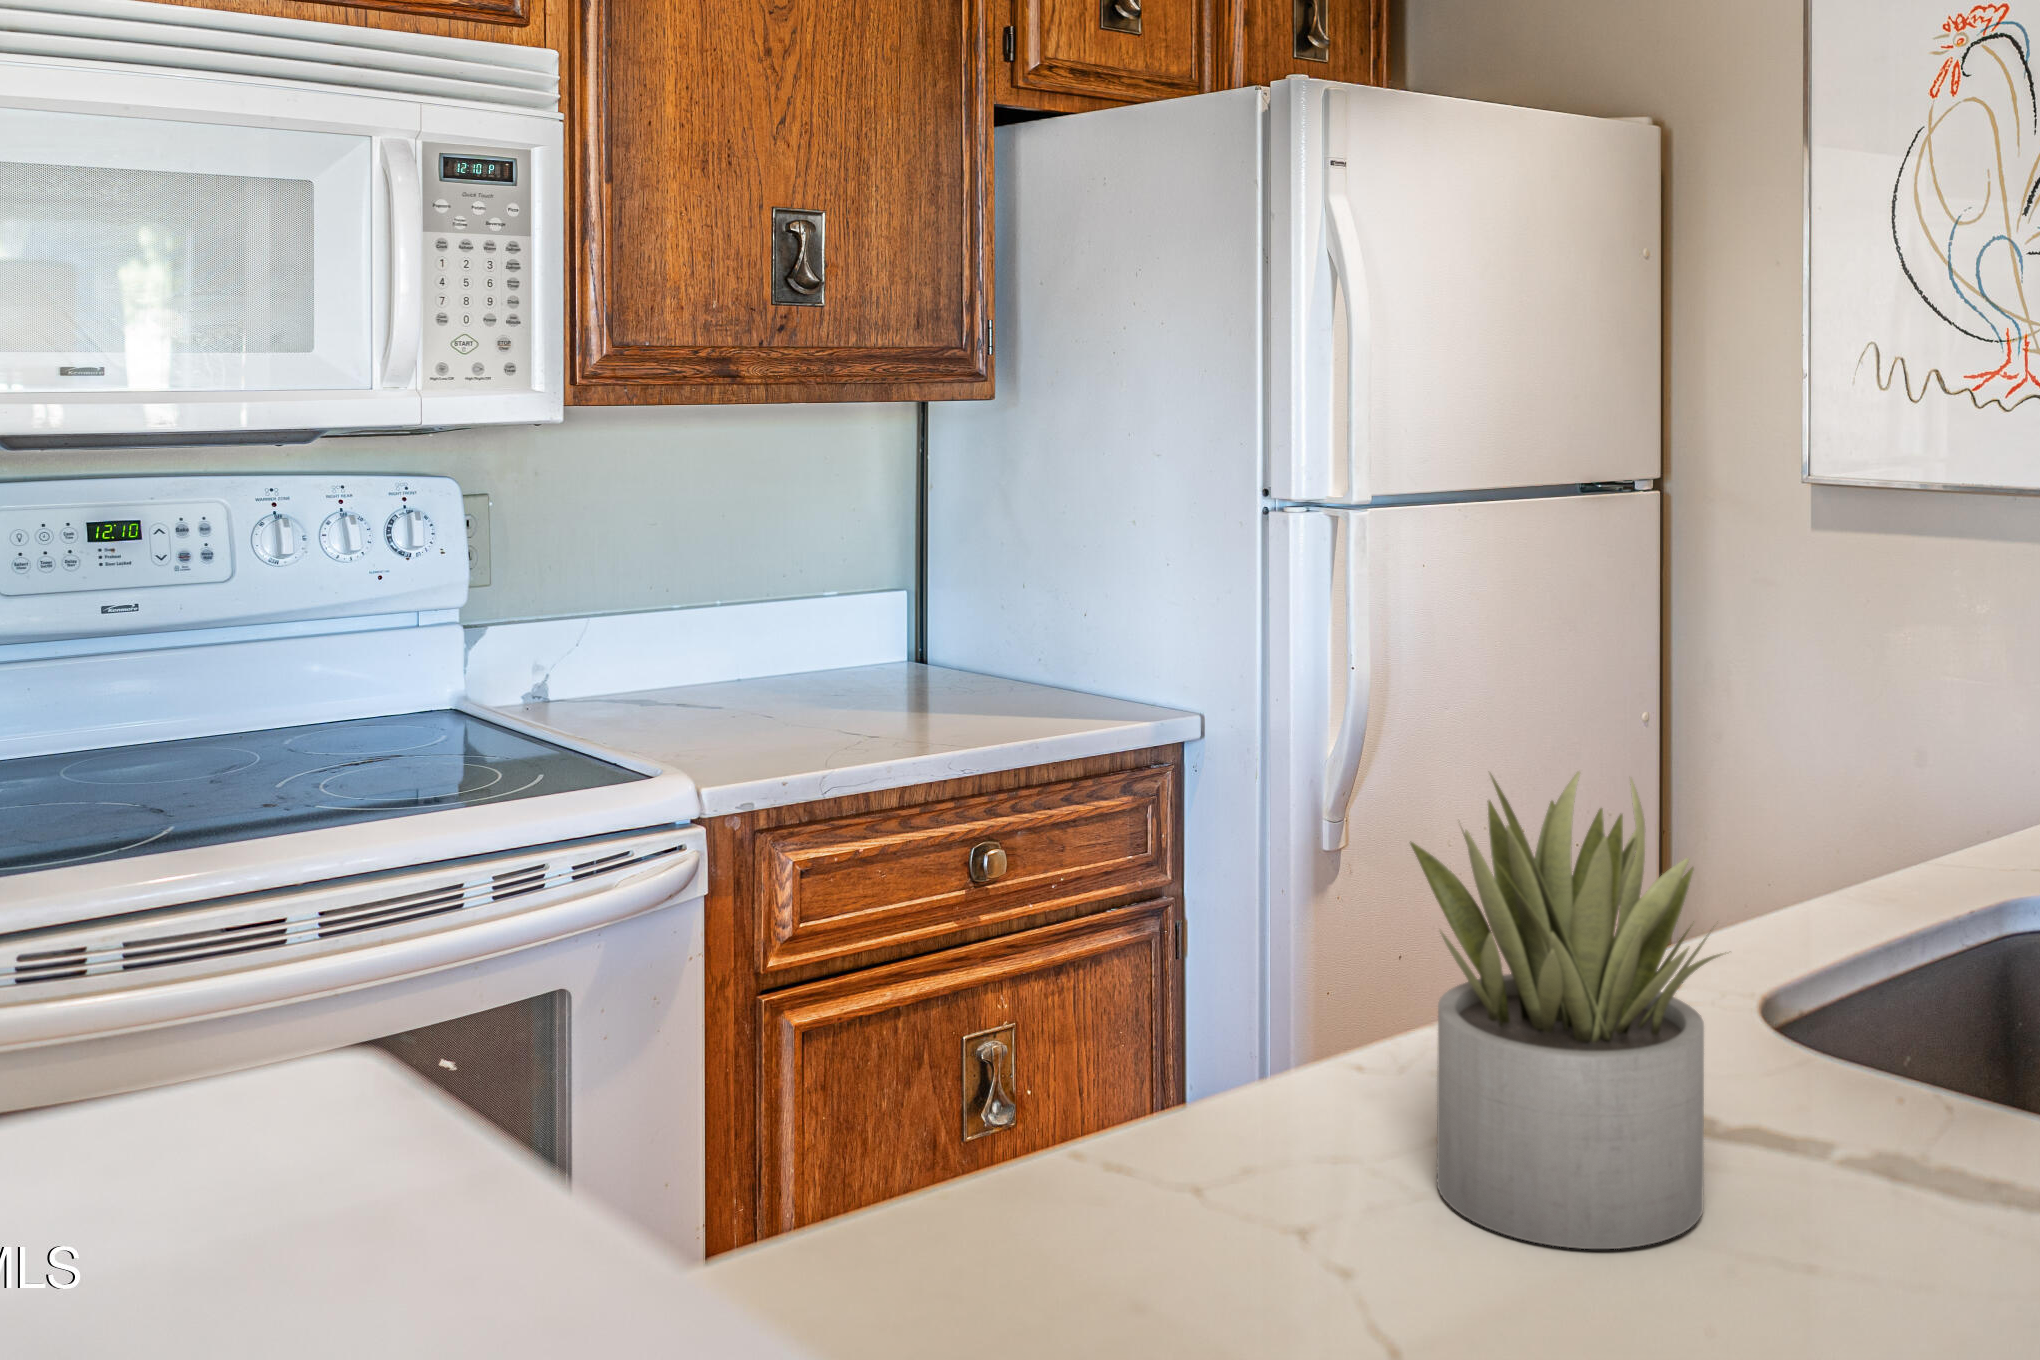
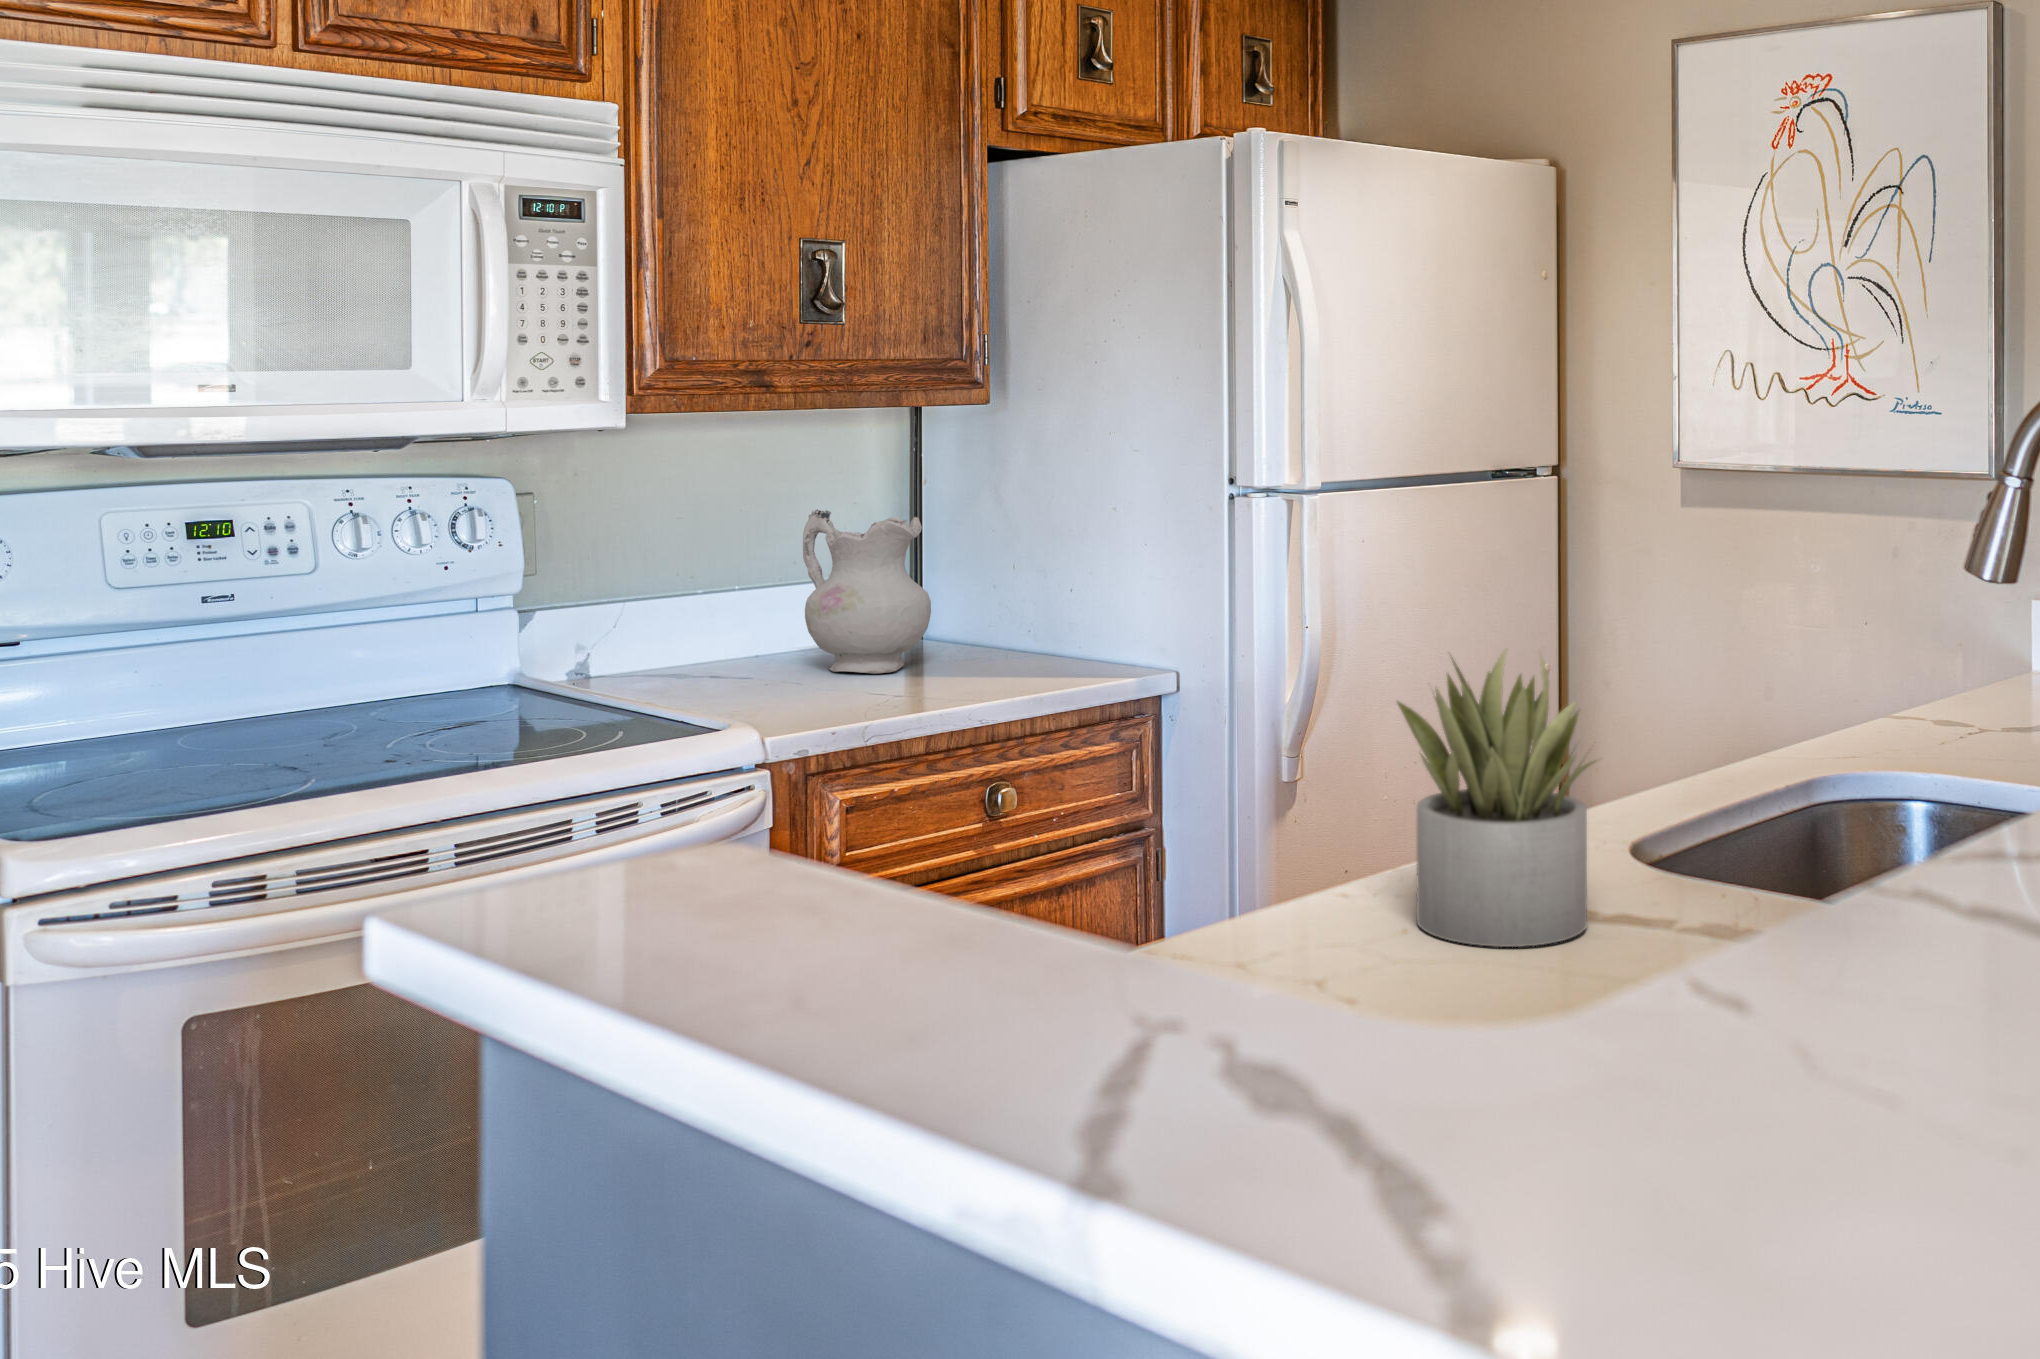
ceramic pitcher: none [781,516,922,705] -> present [803,509,931,674]

